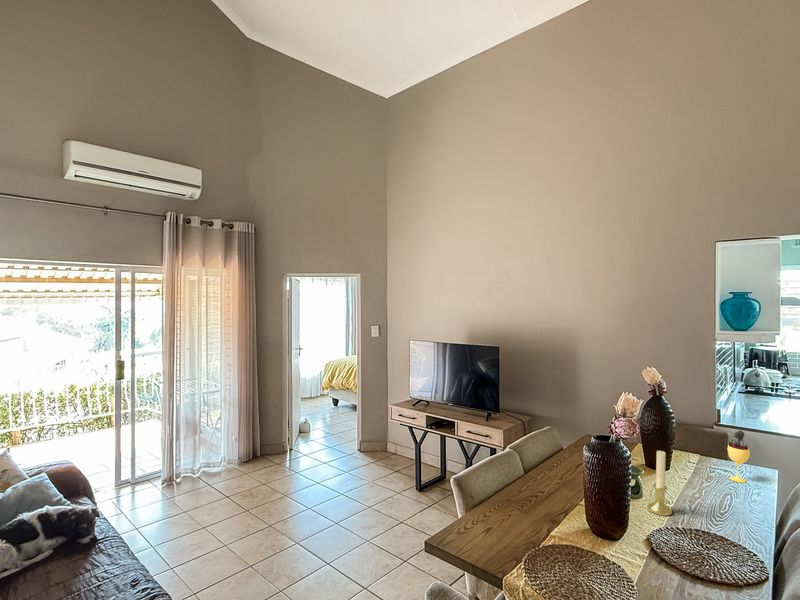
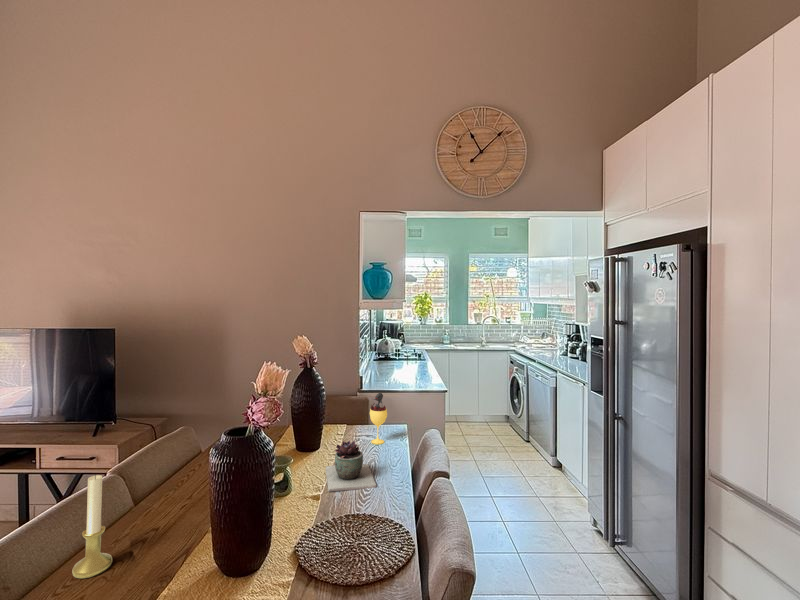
candle holder: present [647,451,672,516] -> present [72,474,113,579]
succulent plant: none [676,468,731,519] -> present [326,441,376,492]

